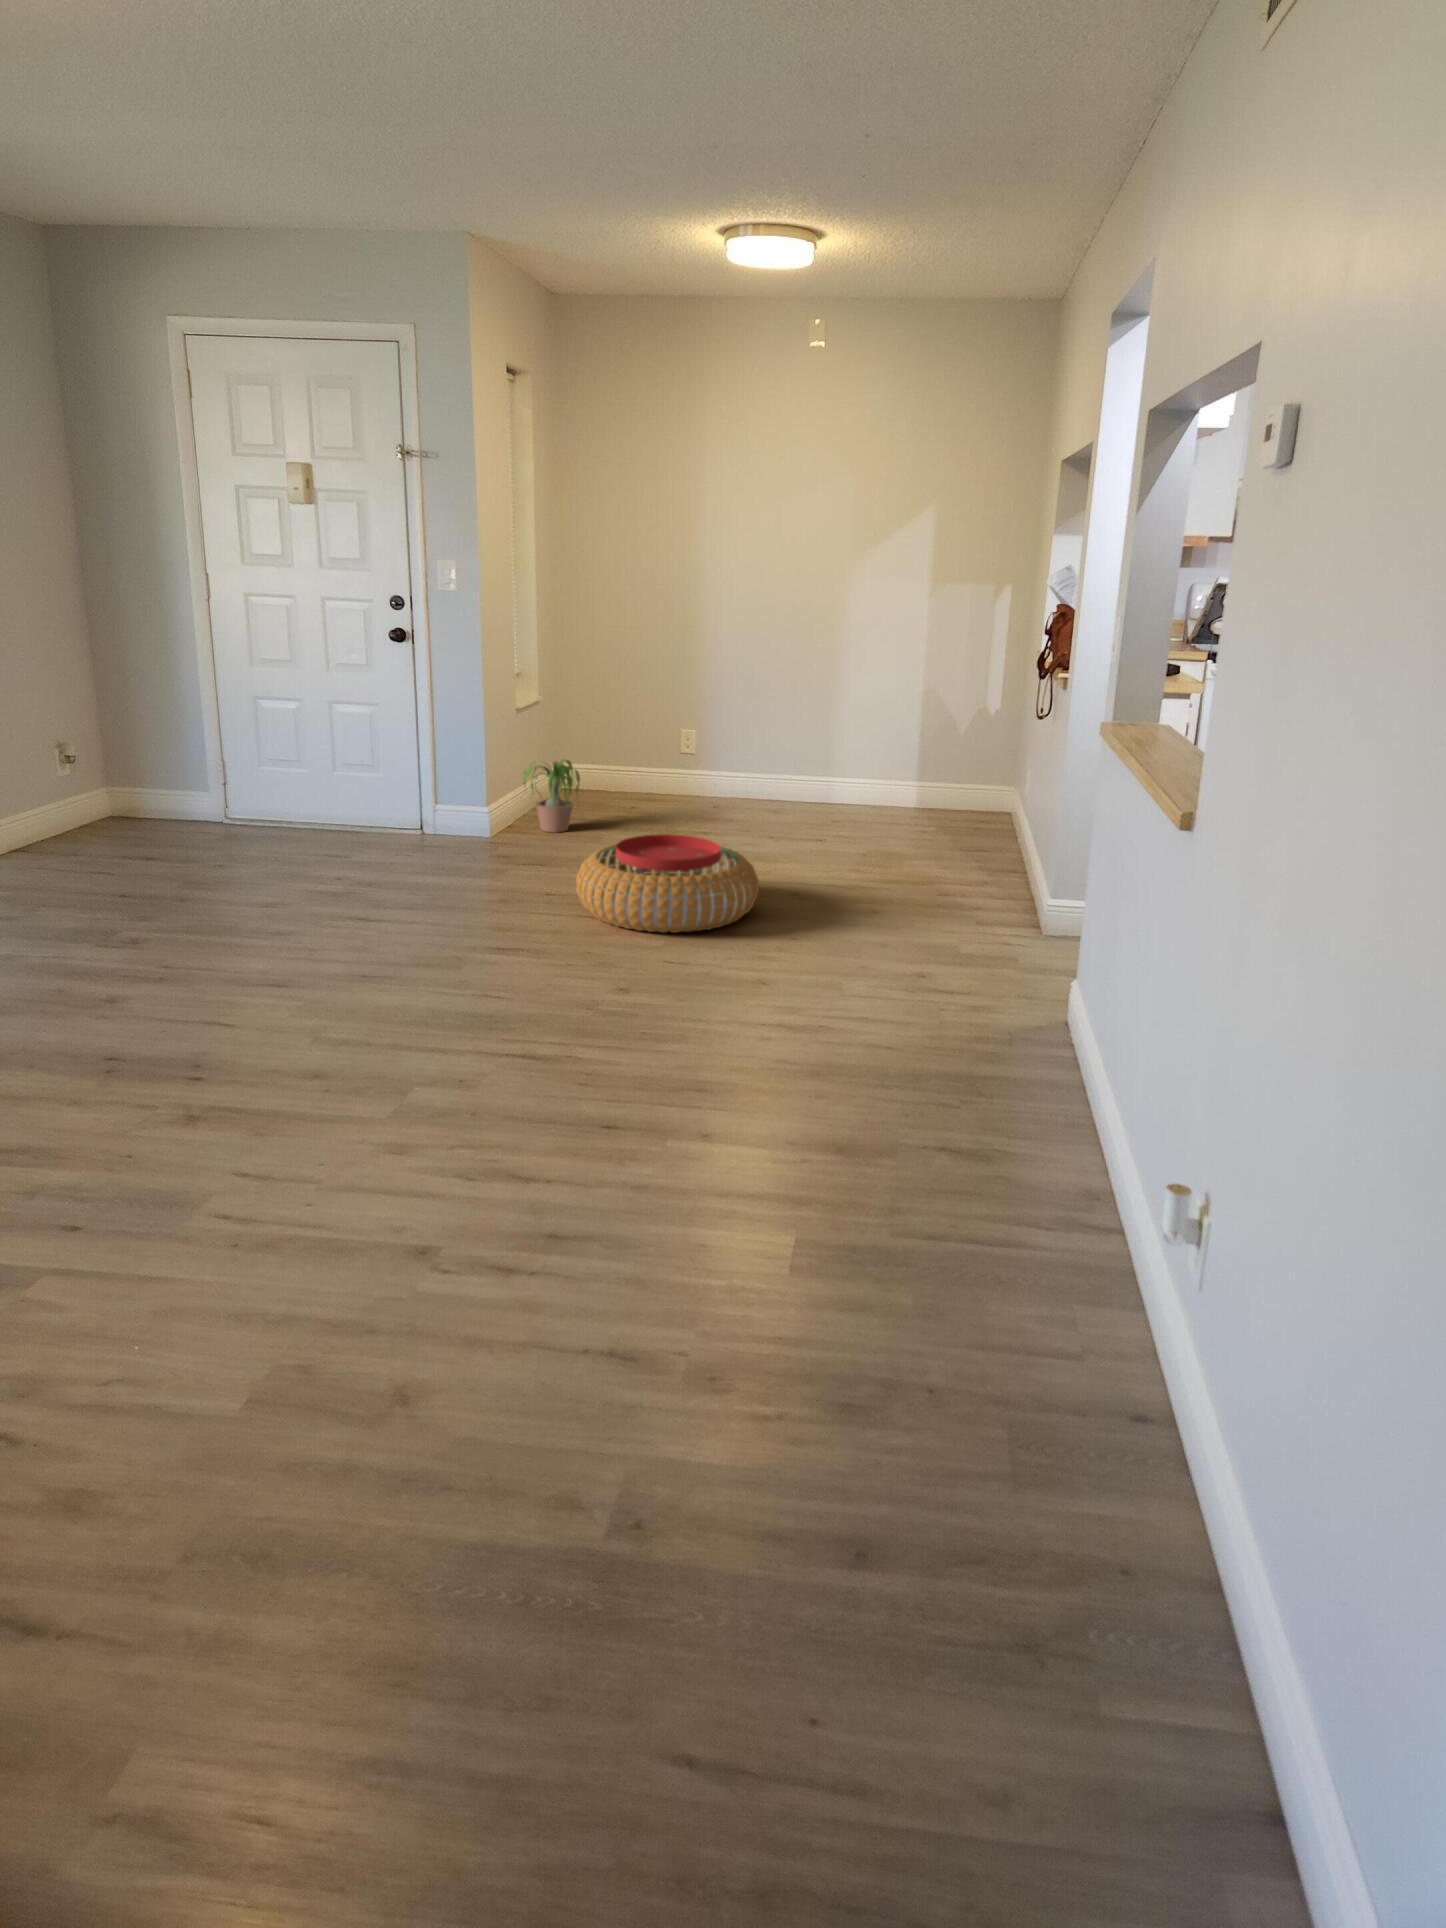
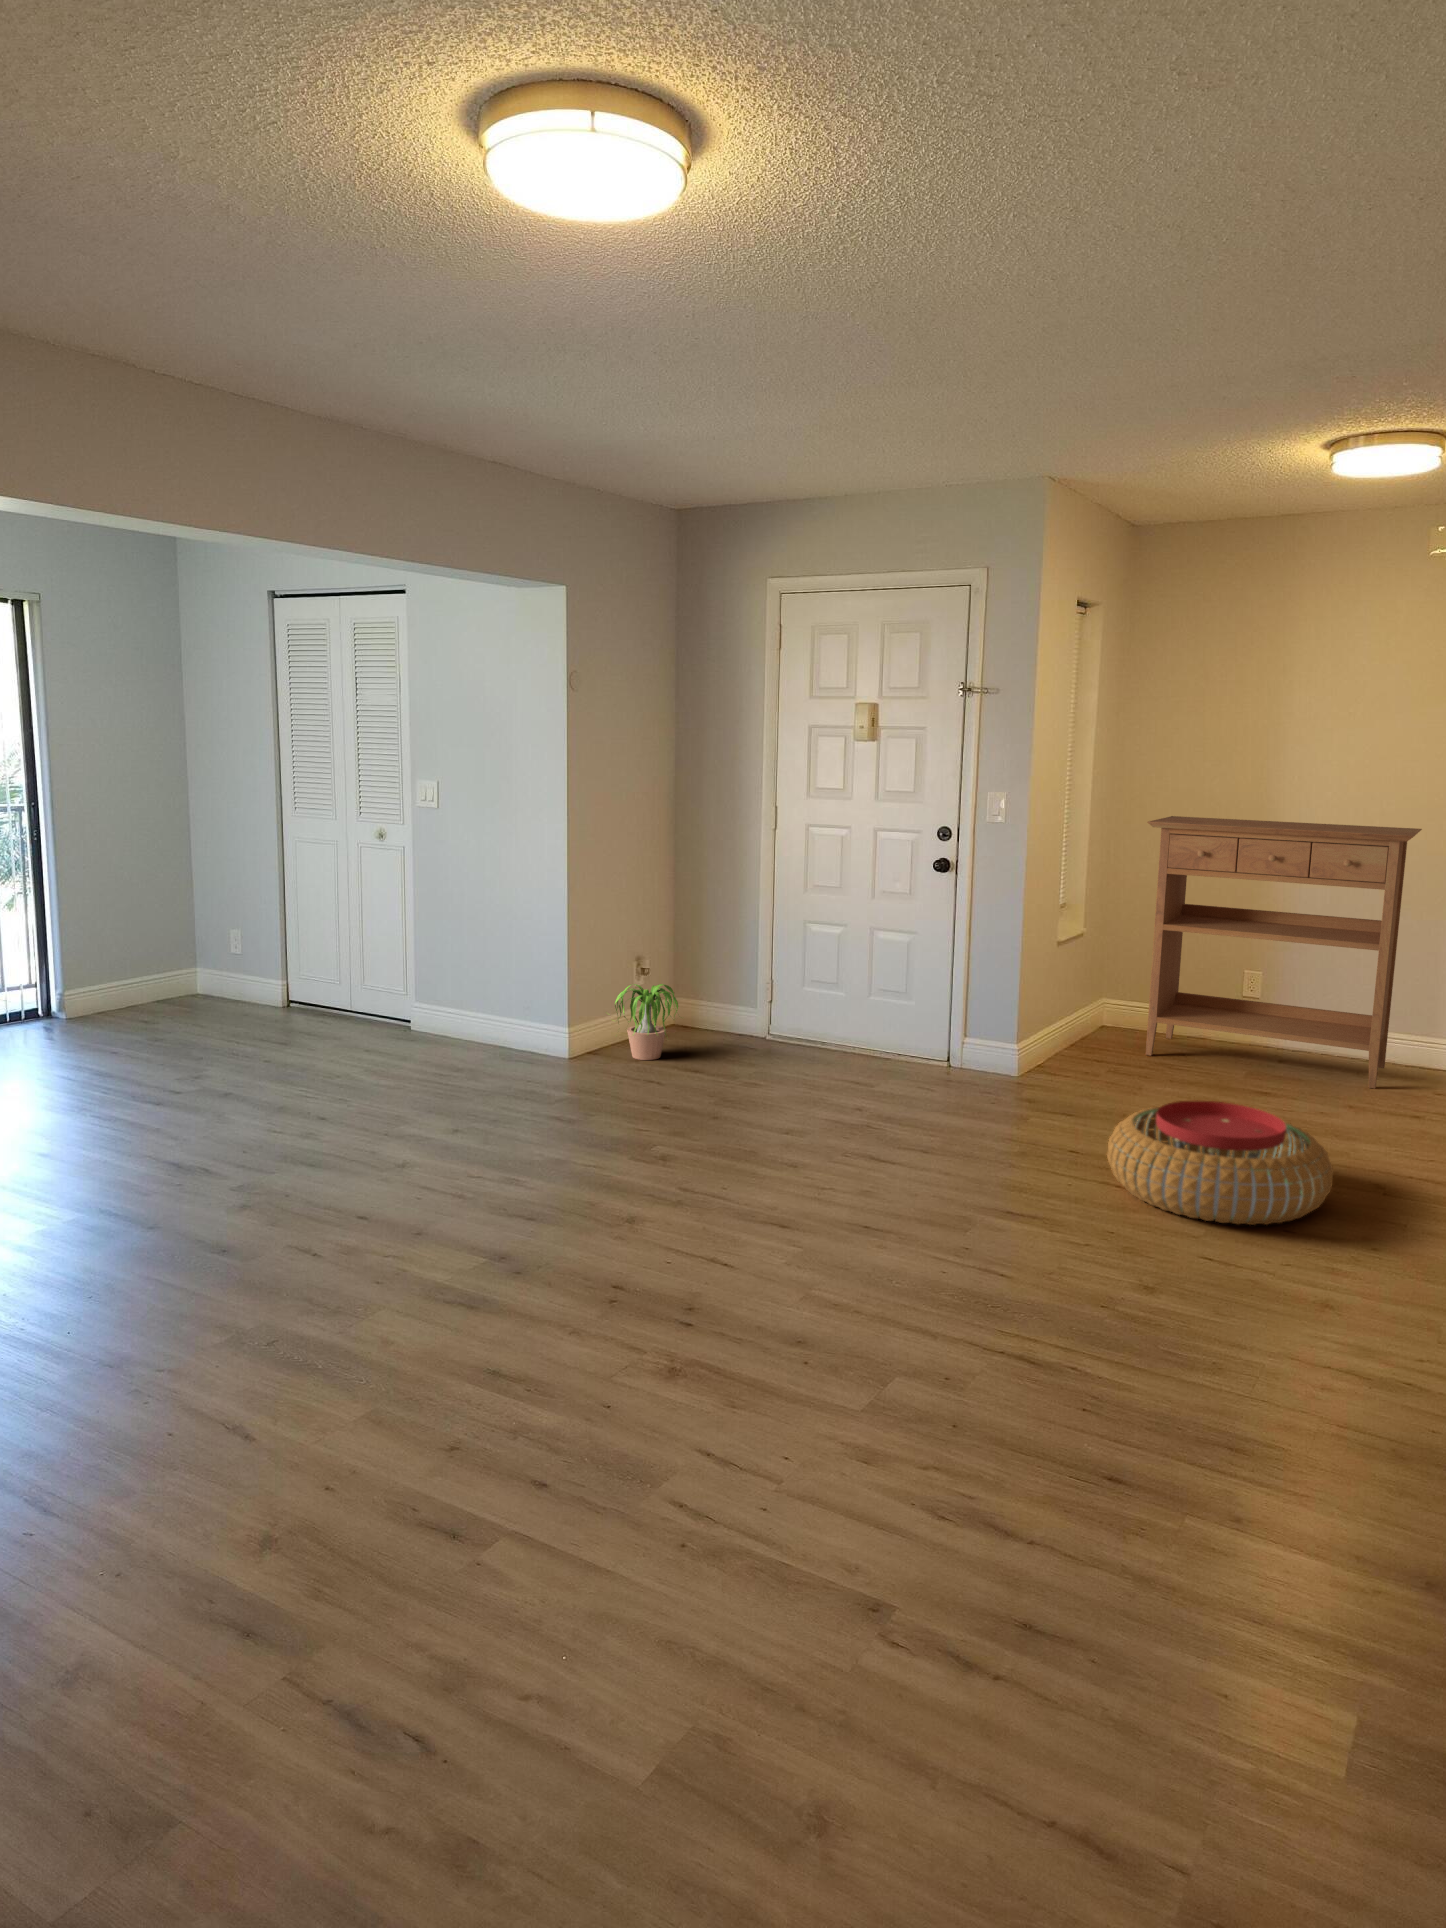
console table: none [586,586,813,821] -> present [1146,816,1422,1089]
potted plant: present [524,760,580,833] -> present [615,984,678,1060]

